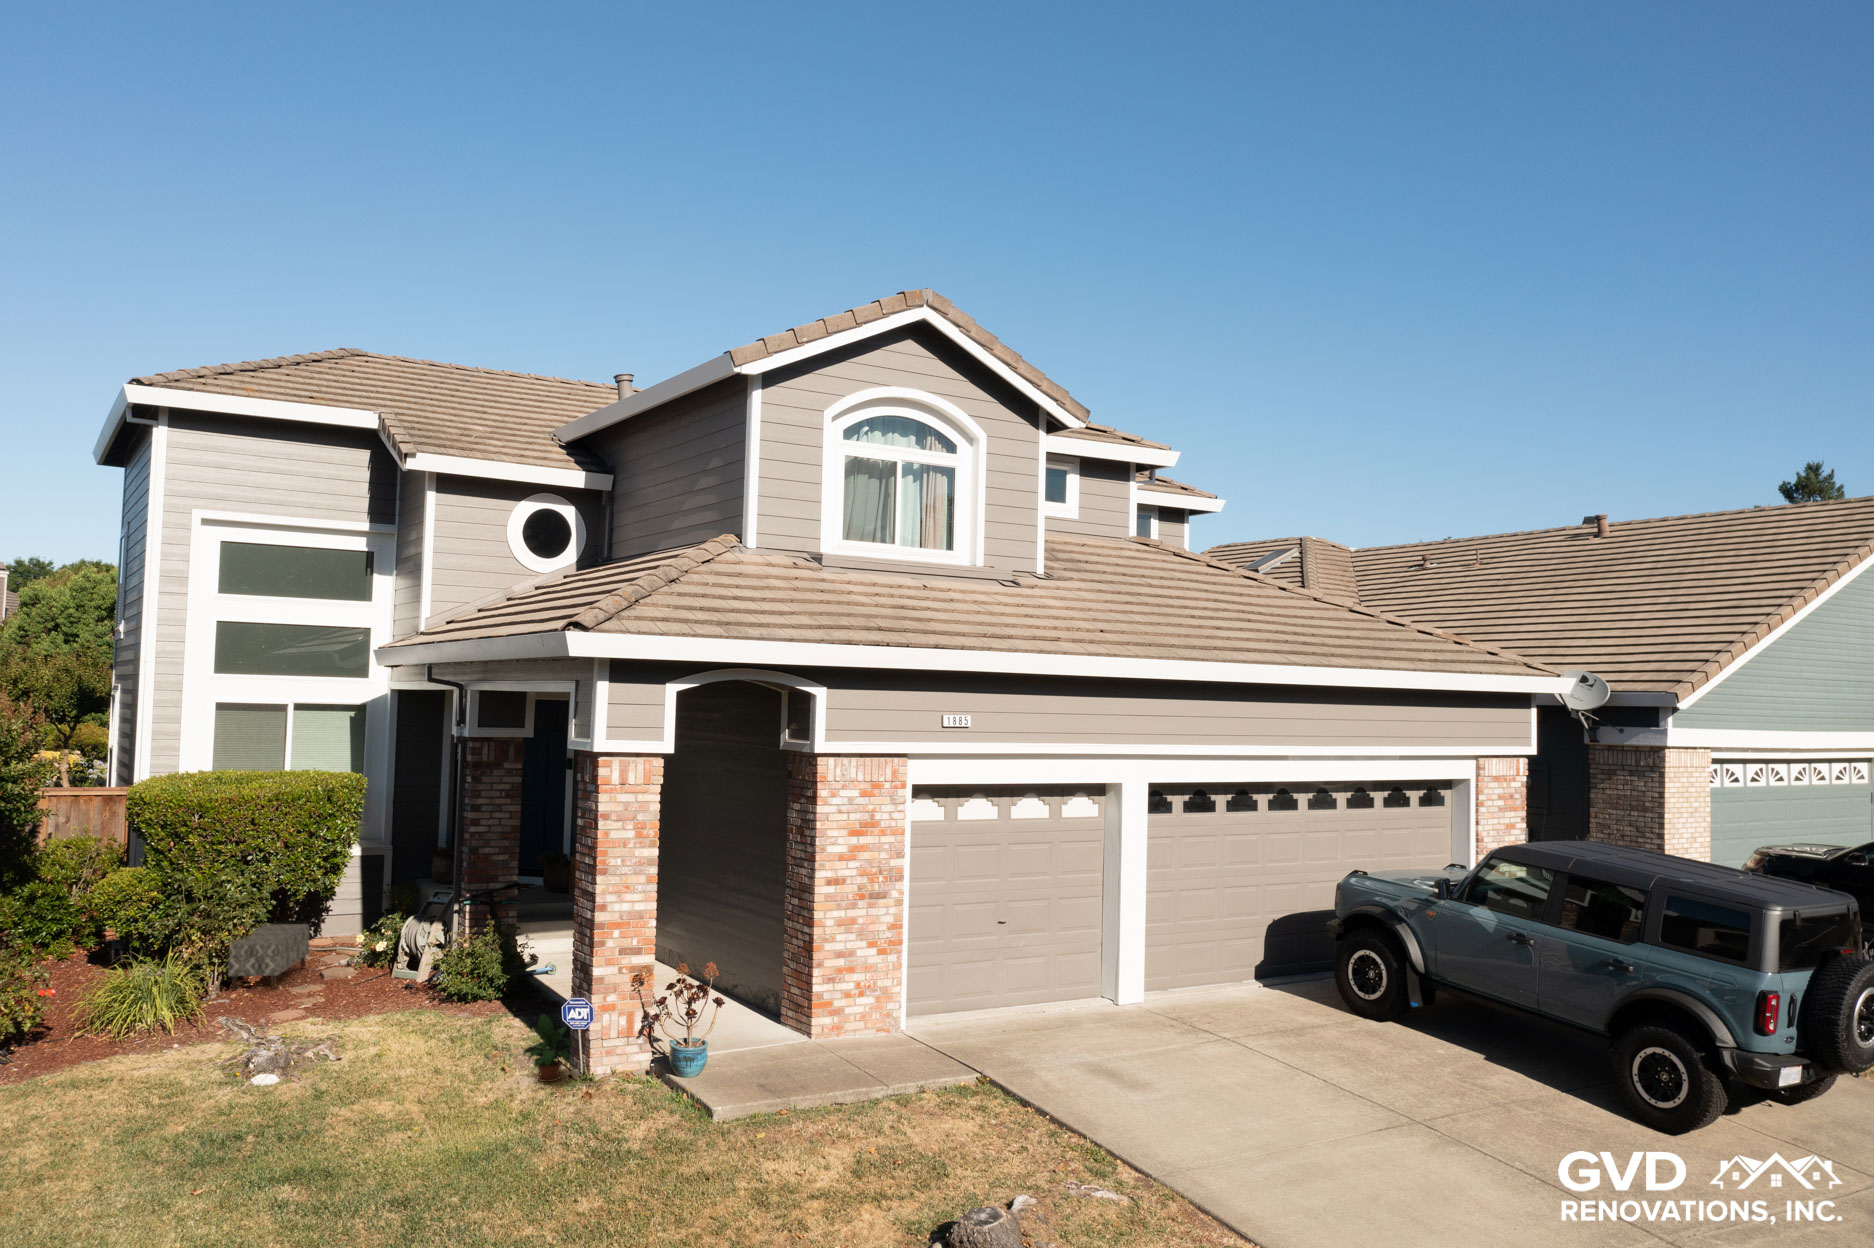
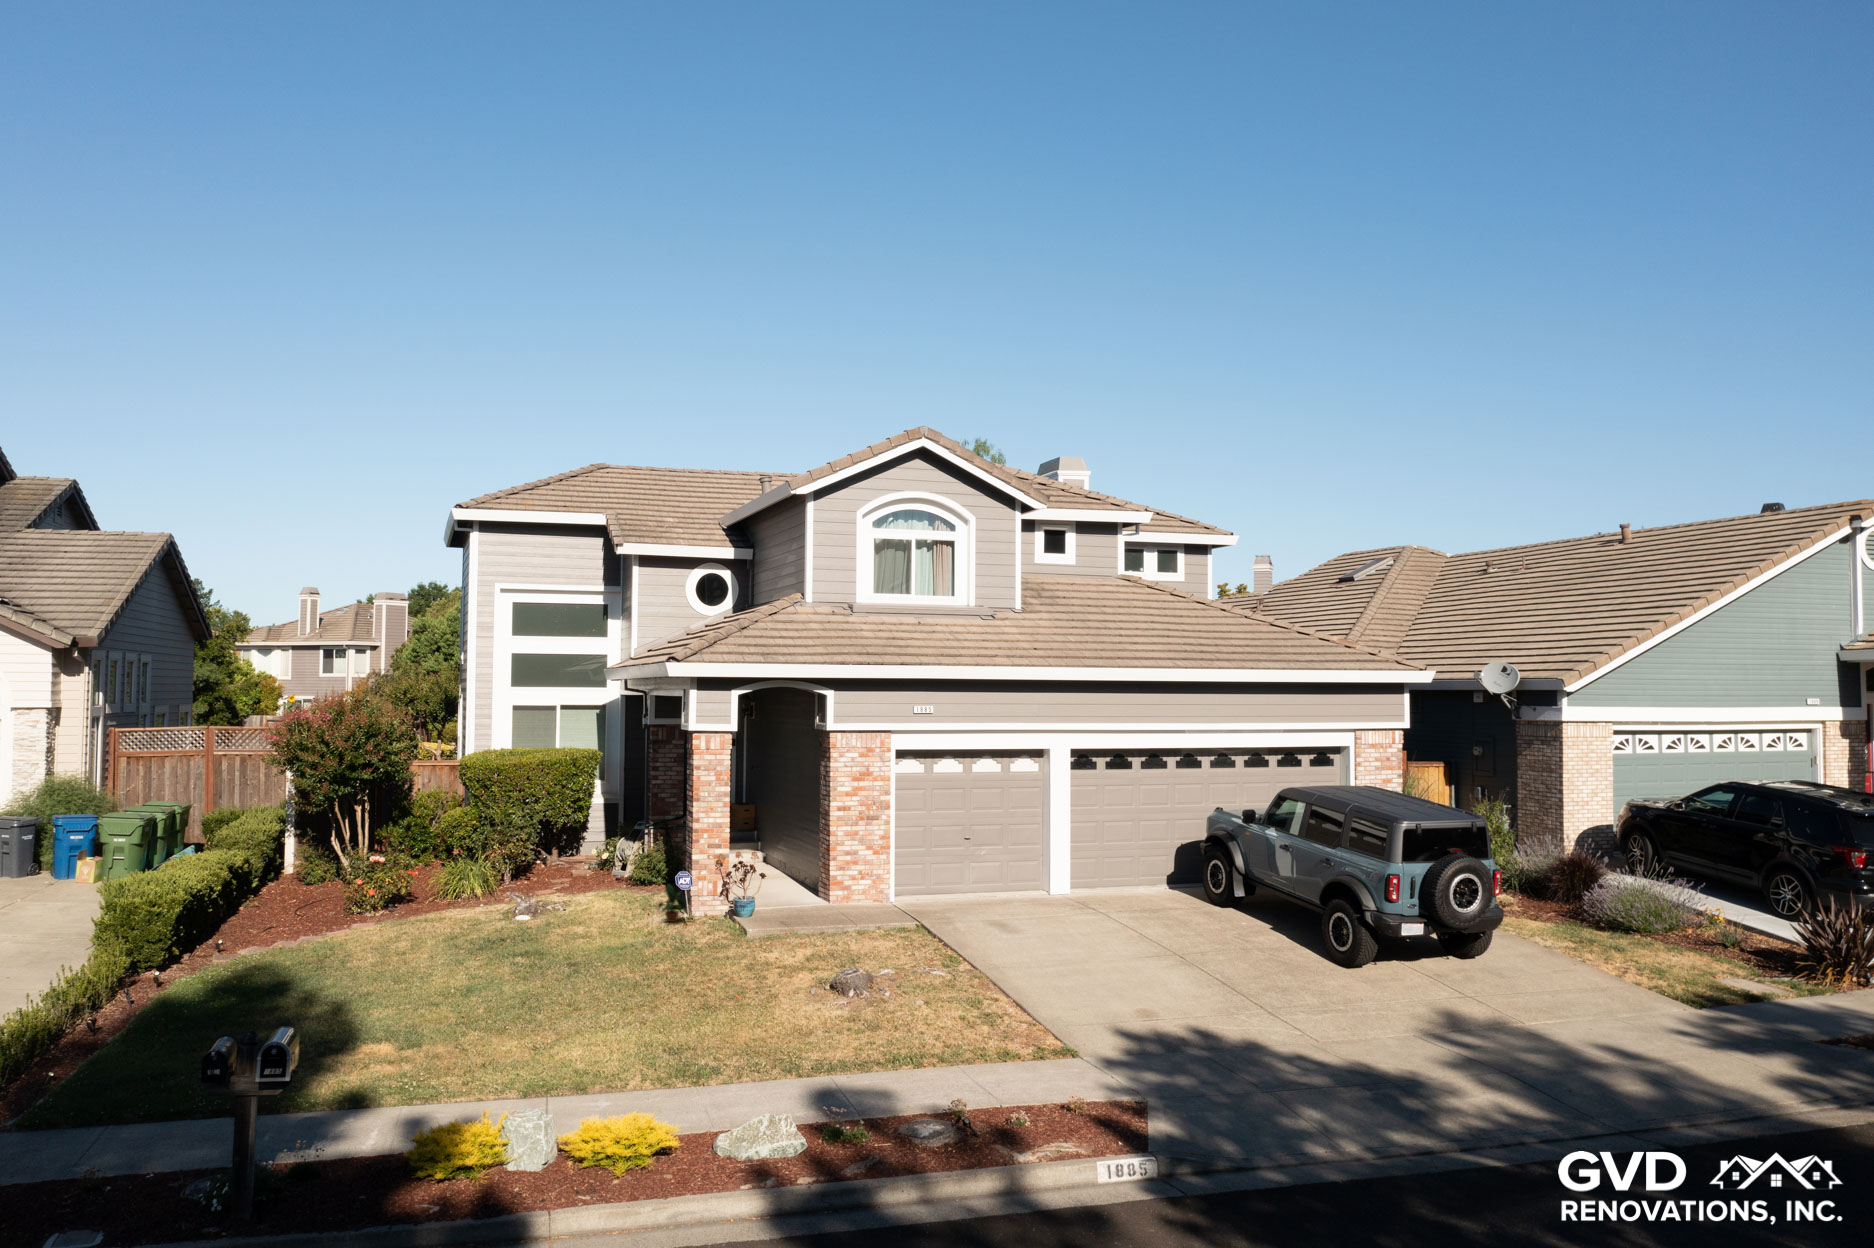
bench: present [228,924,310,990] -> none [516,844,566,881]

